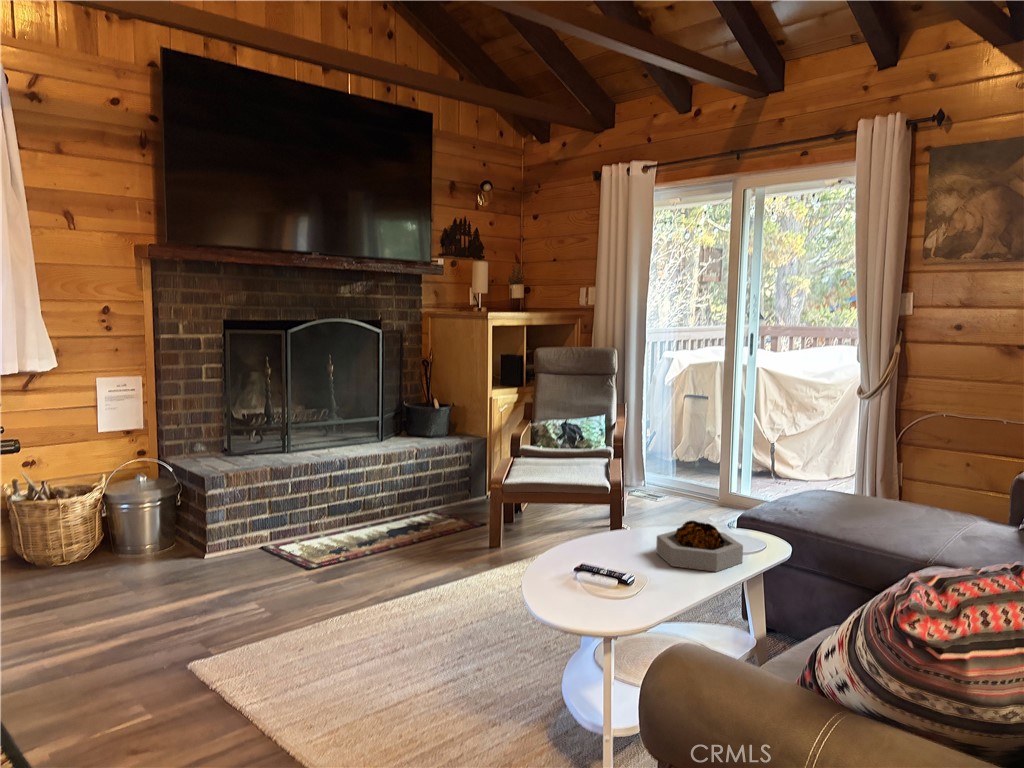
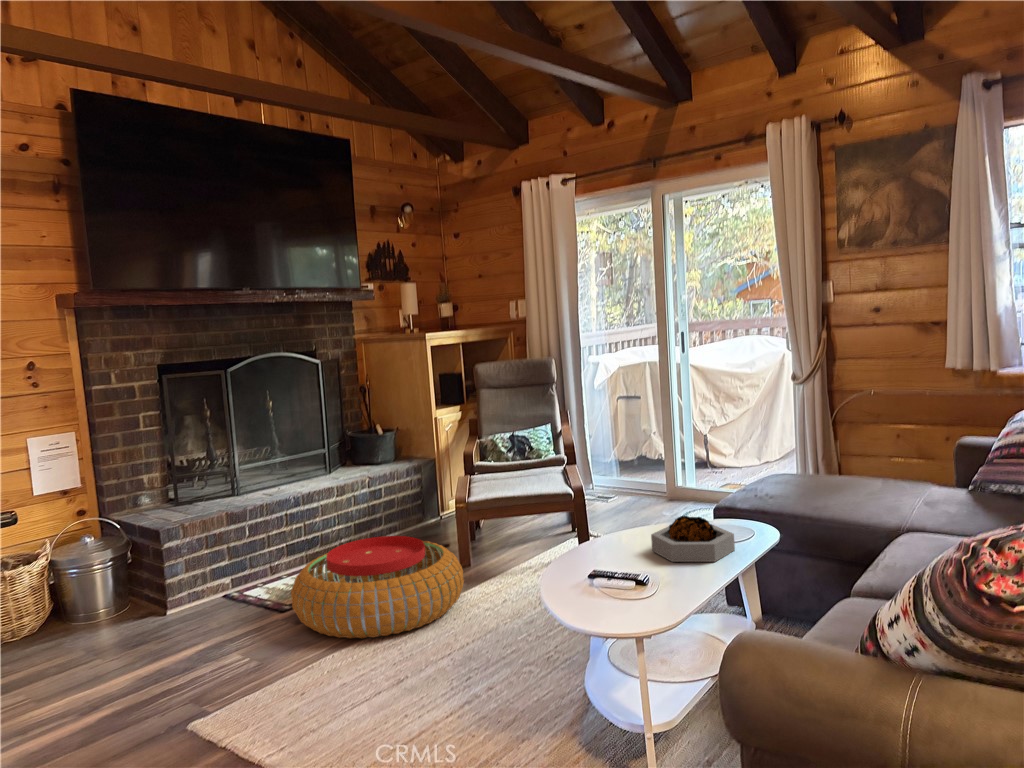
pouf: none [314,508,484,605] -> present [291,536,464,639]

